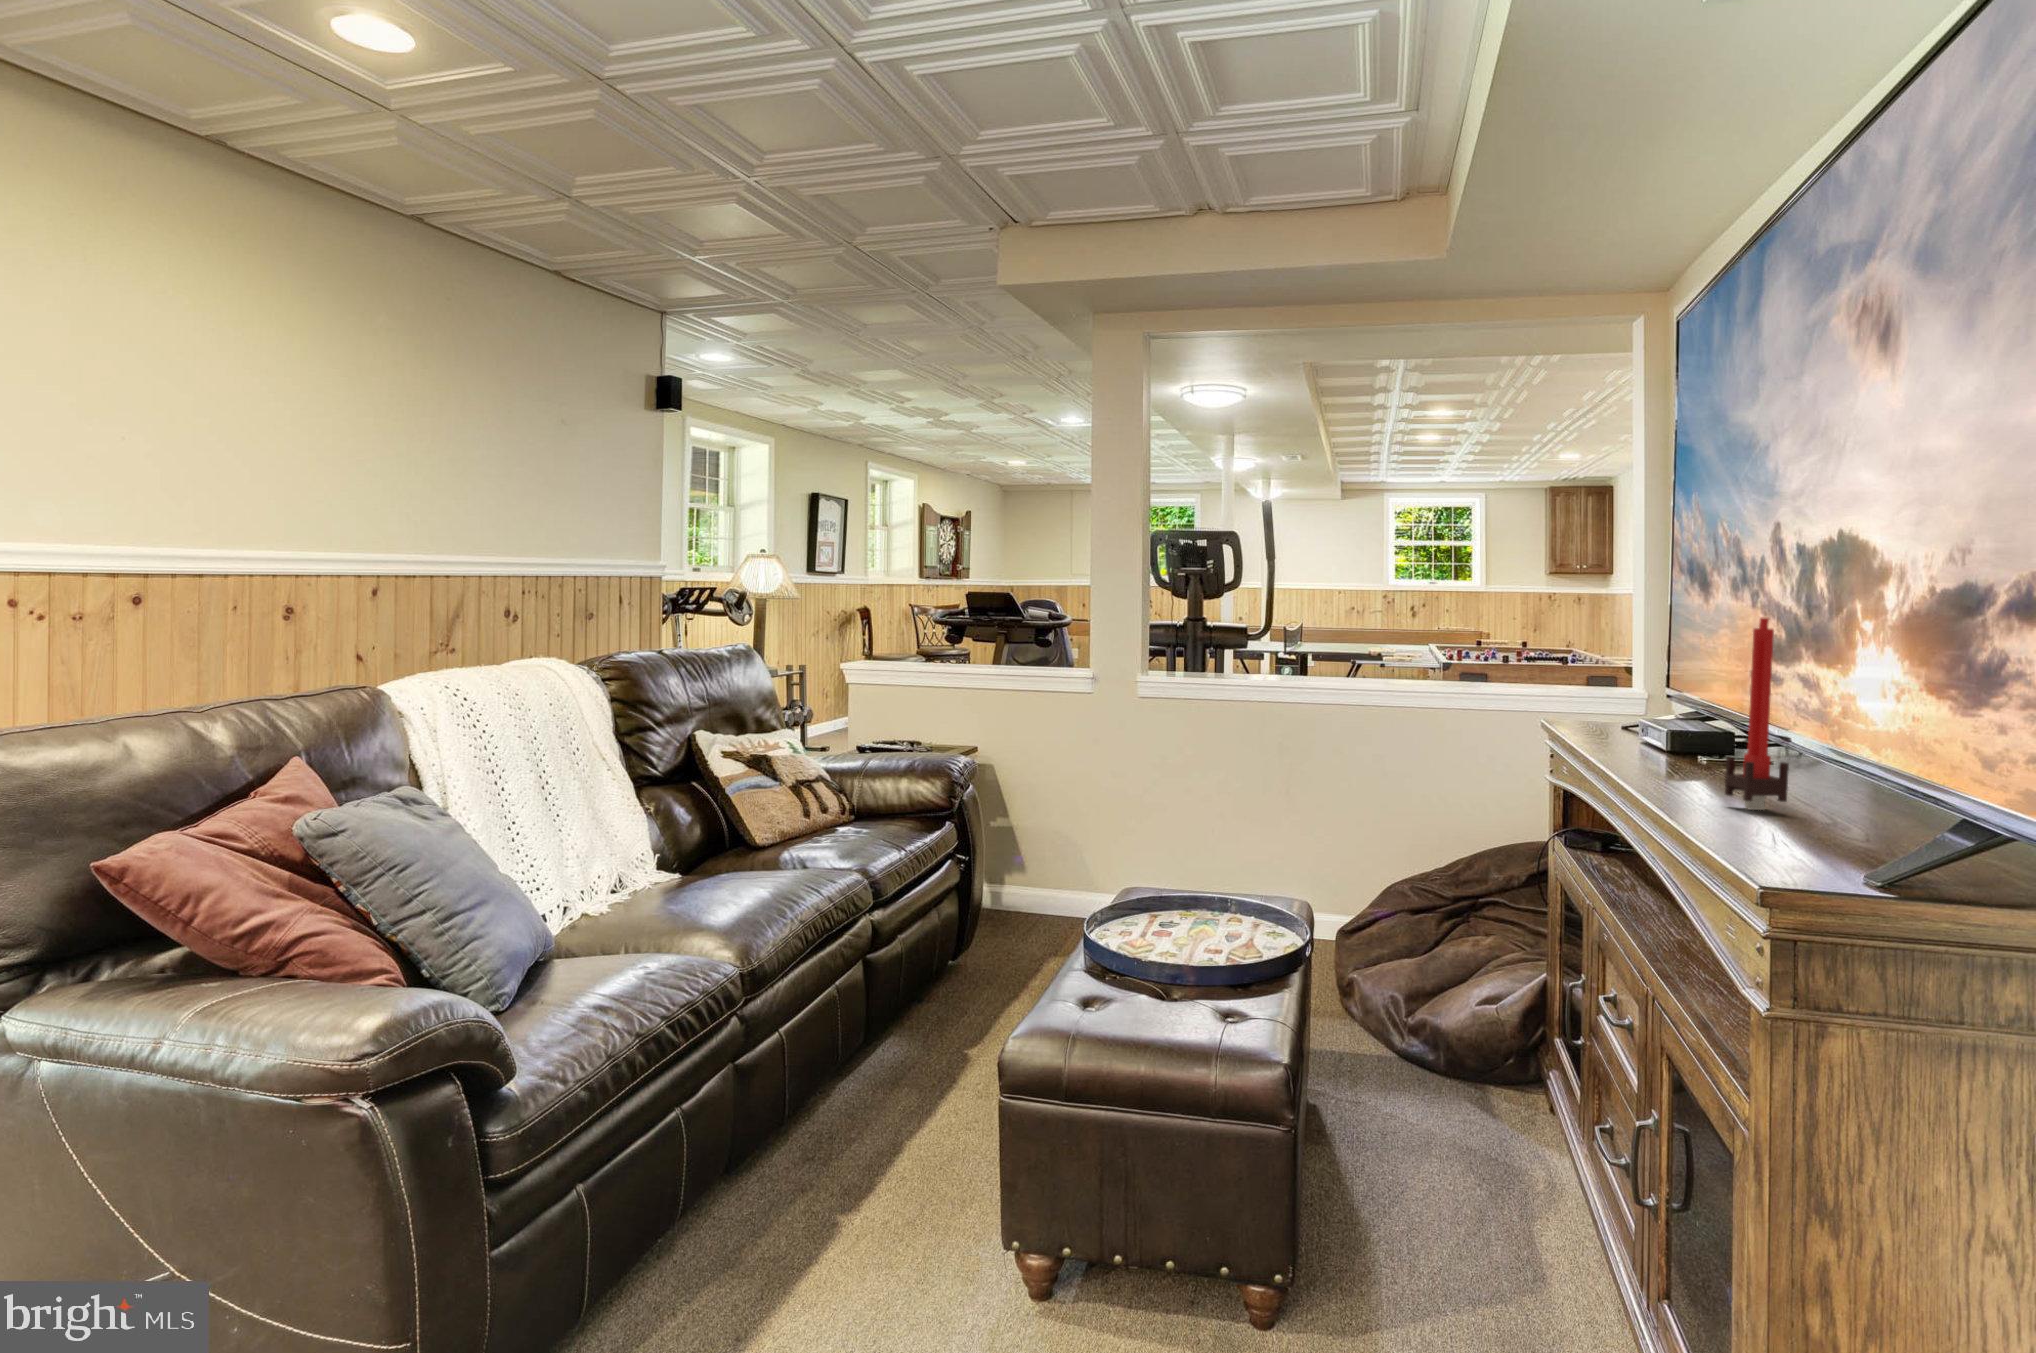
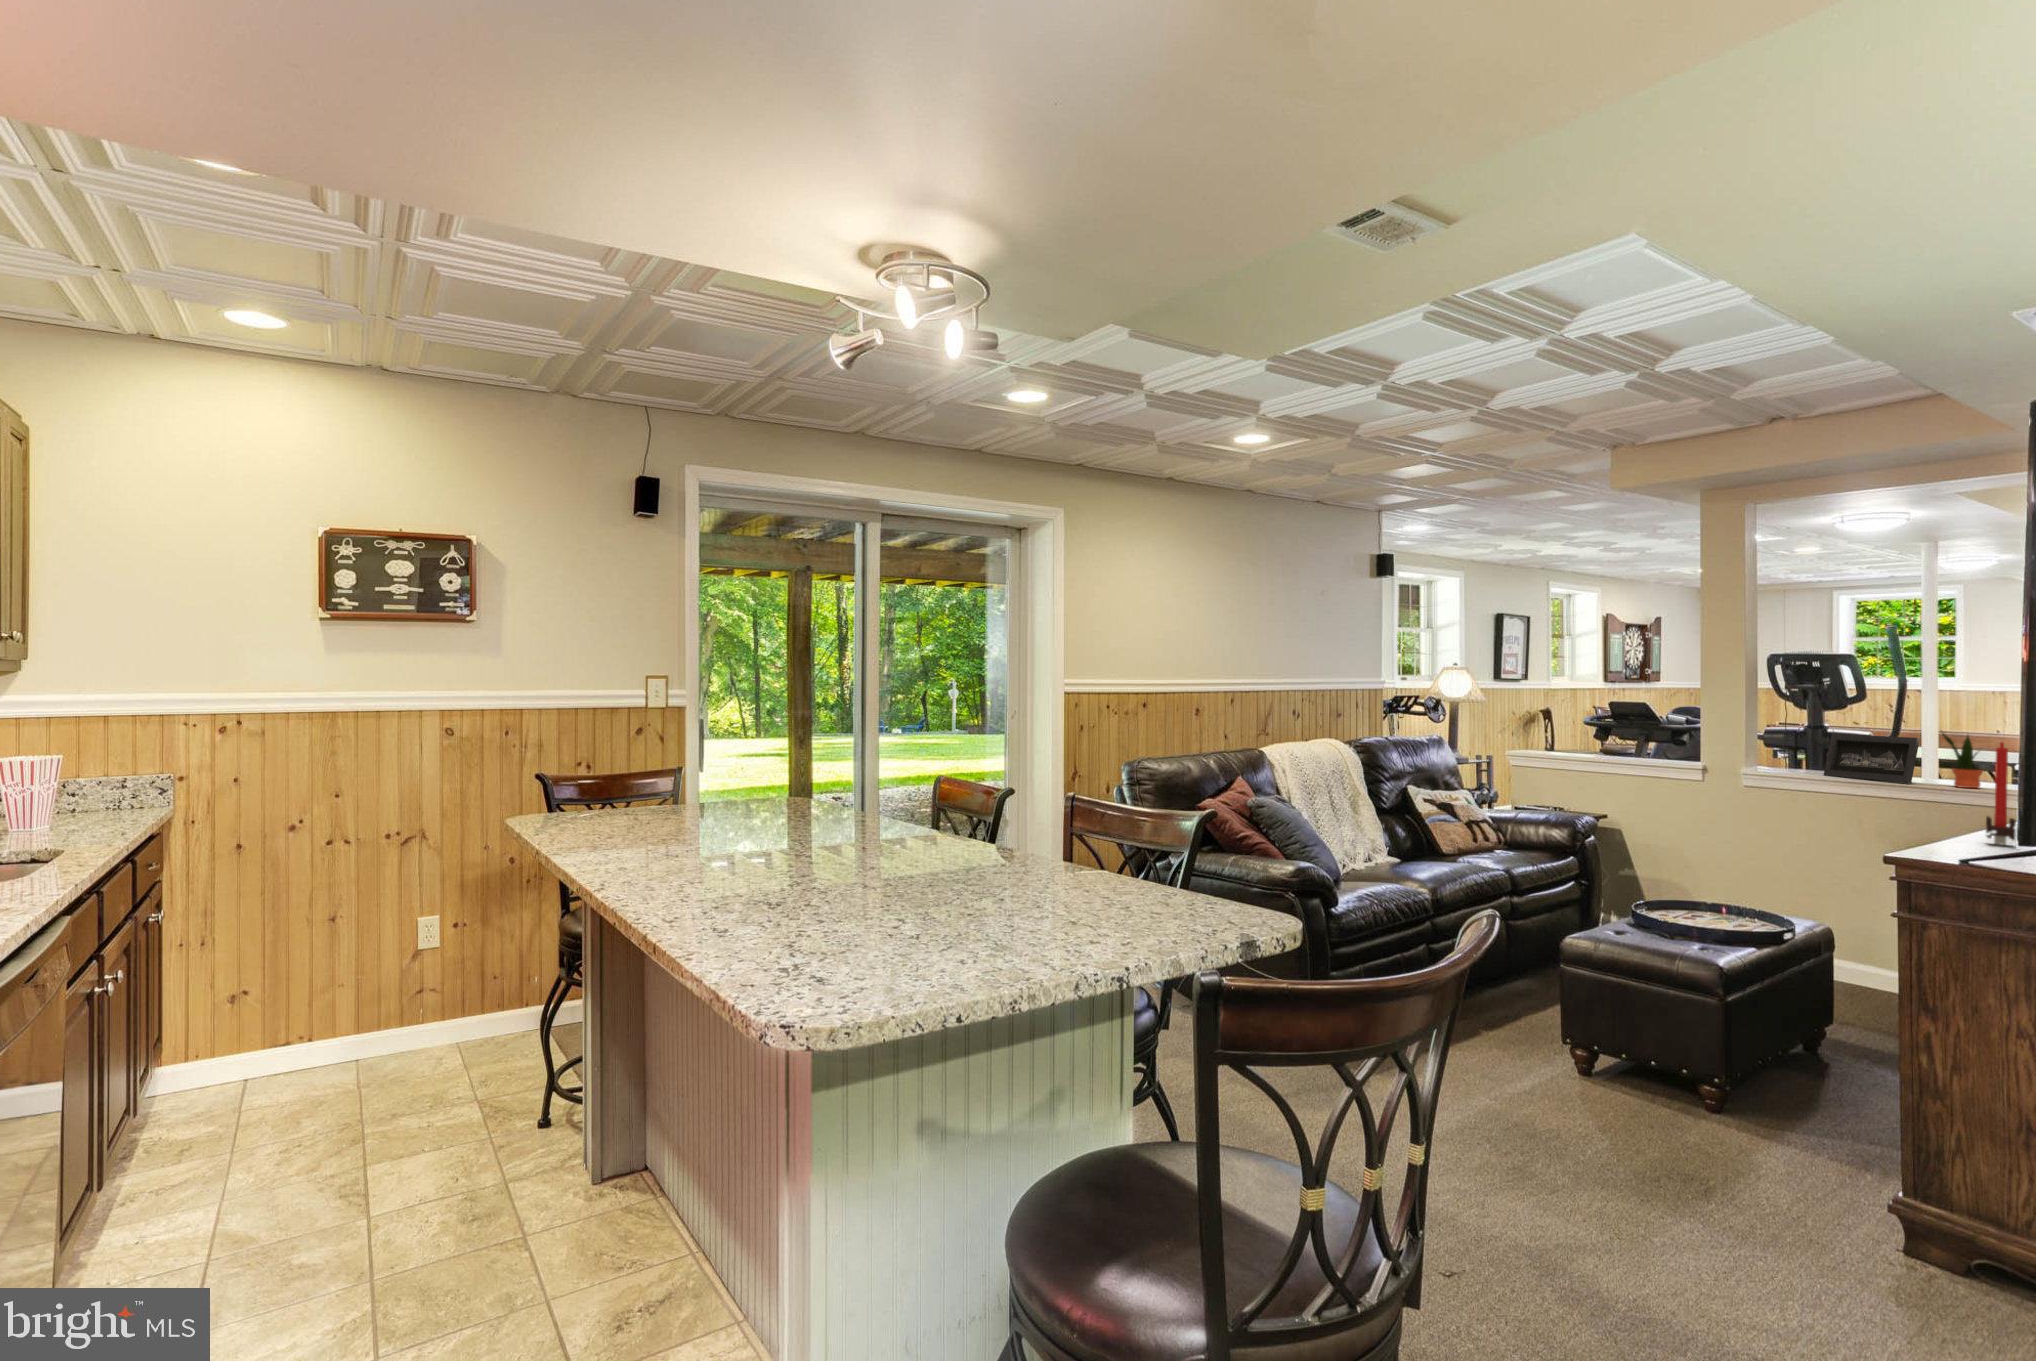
potted plant: none [1359,613,1401,688] -> present [1941,730,1983,788]
picture frame: none [1232,624,1339,685] -> present [1824,734,1920,783]

